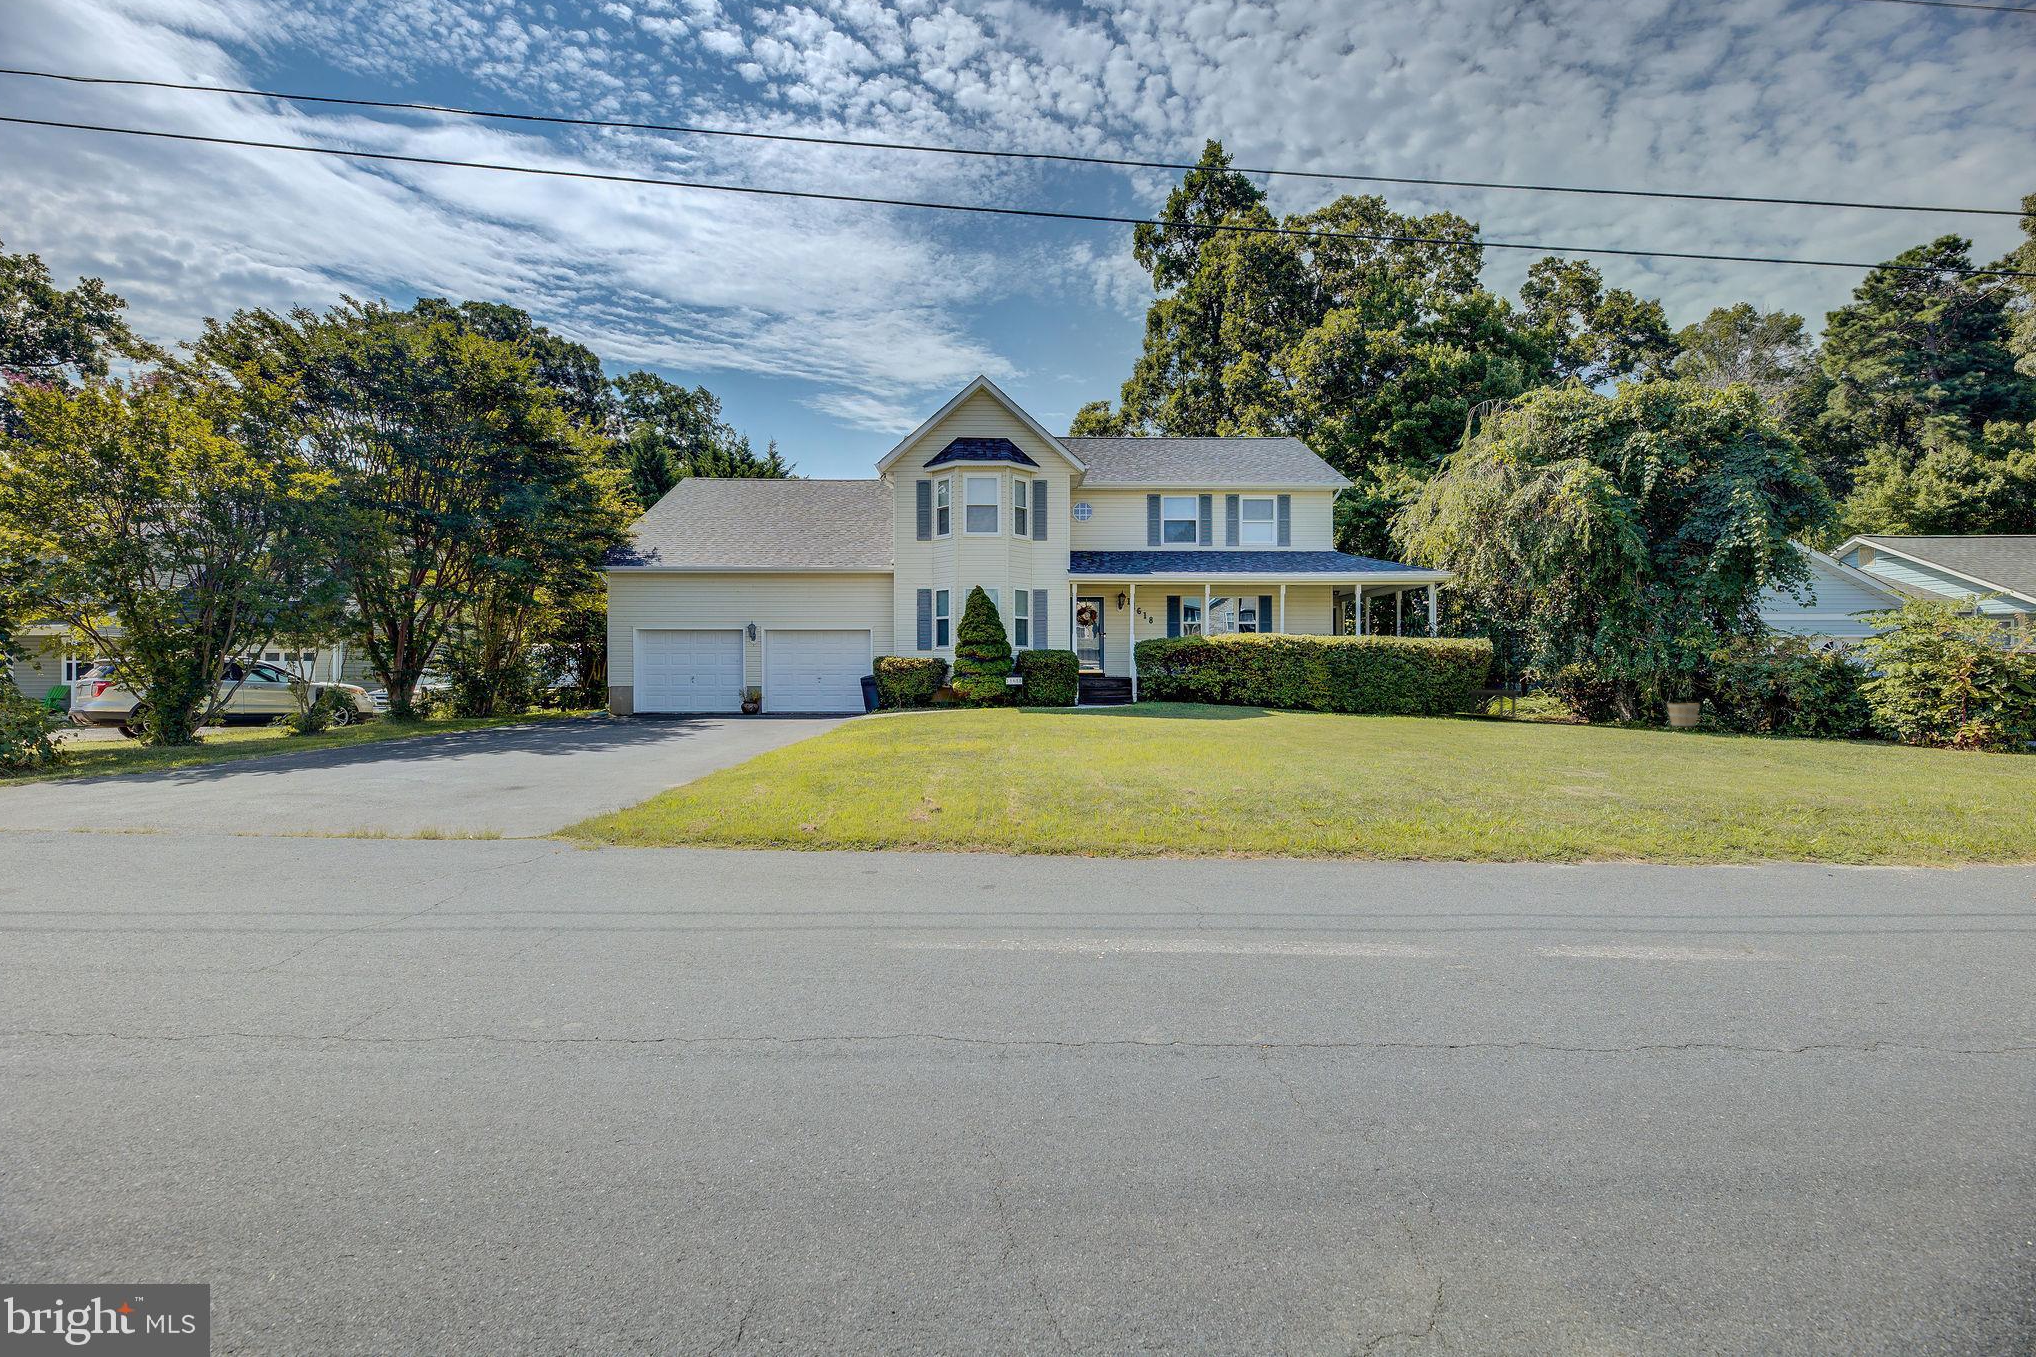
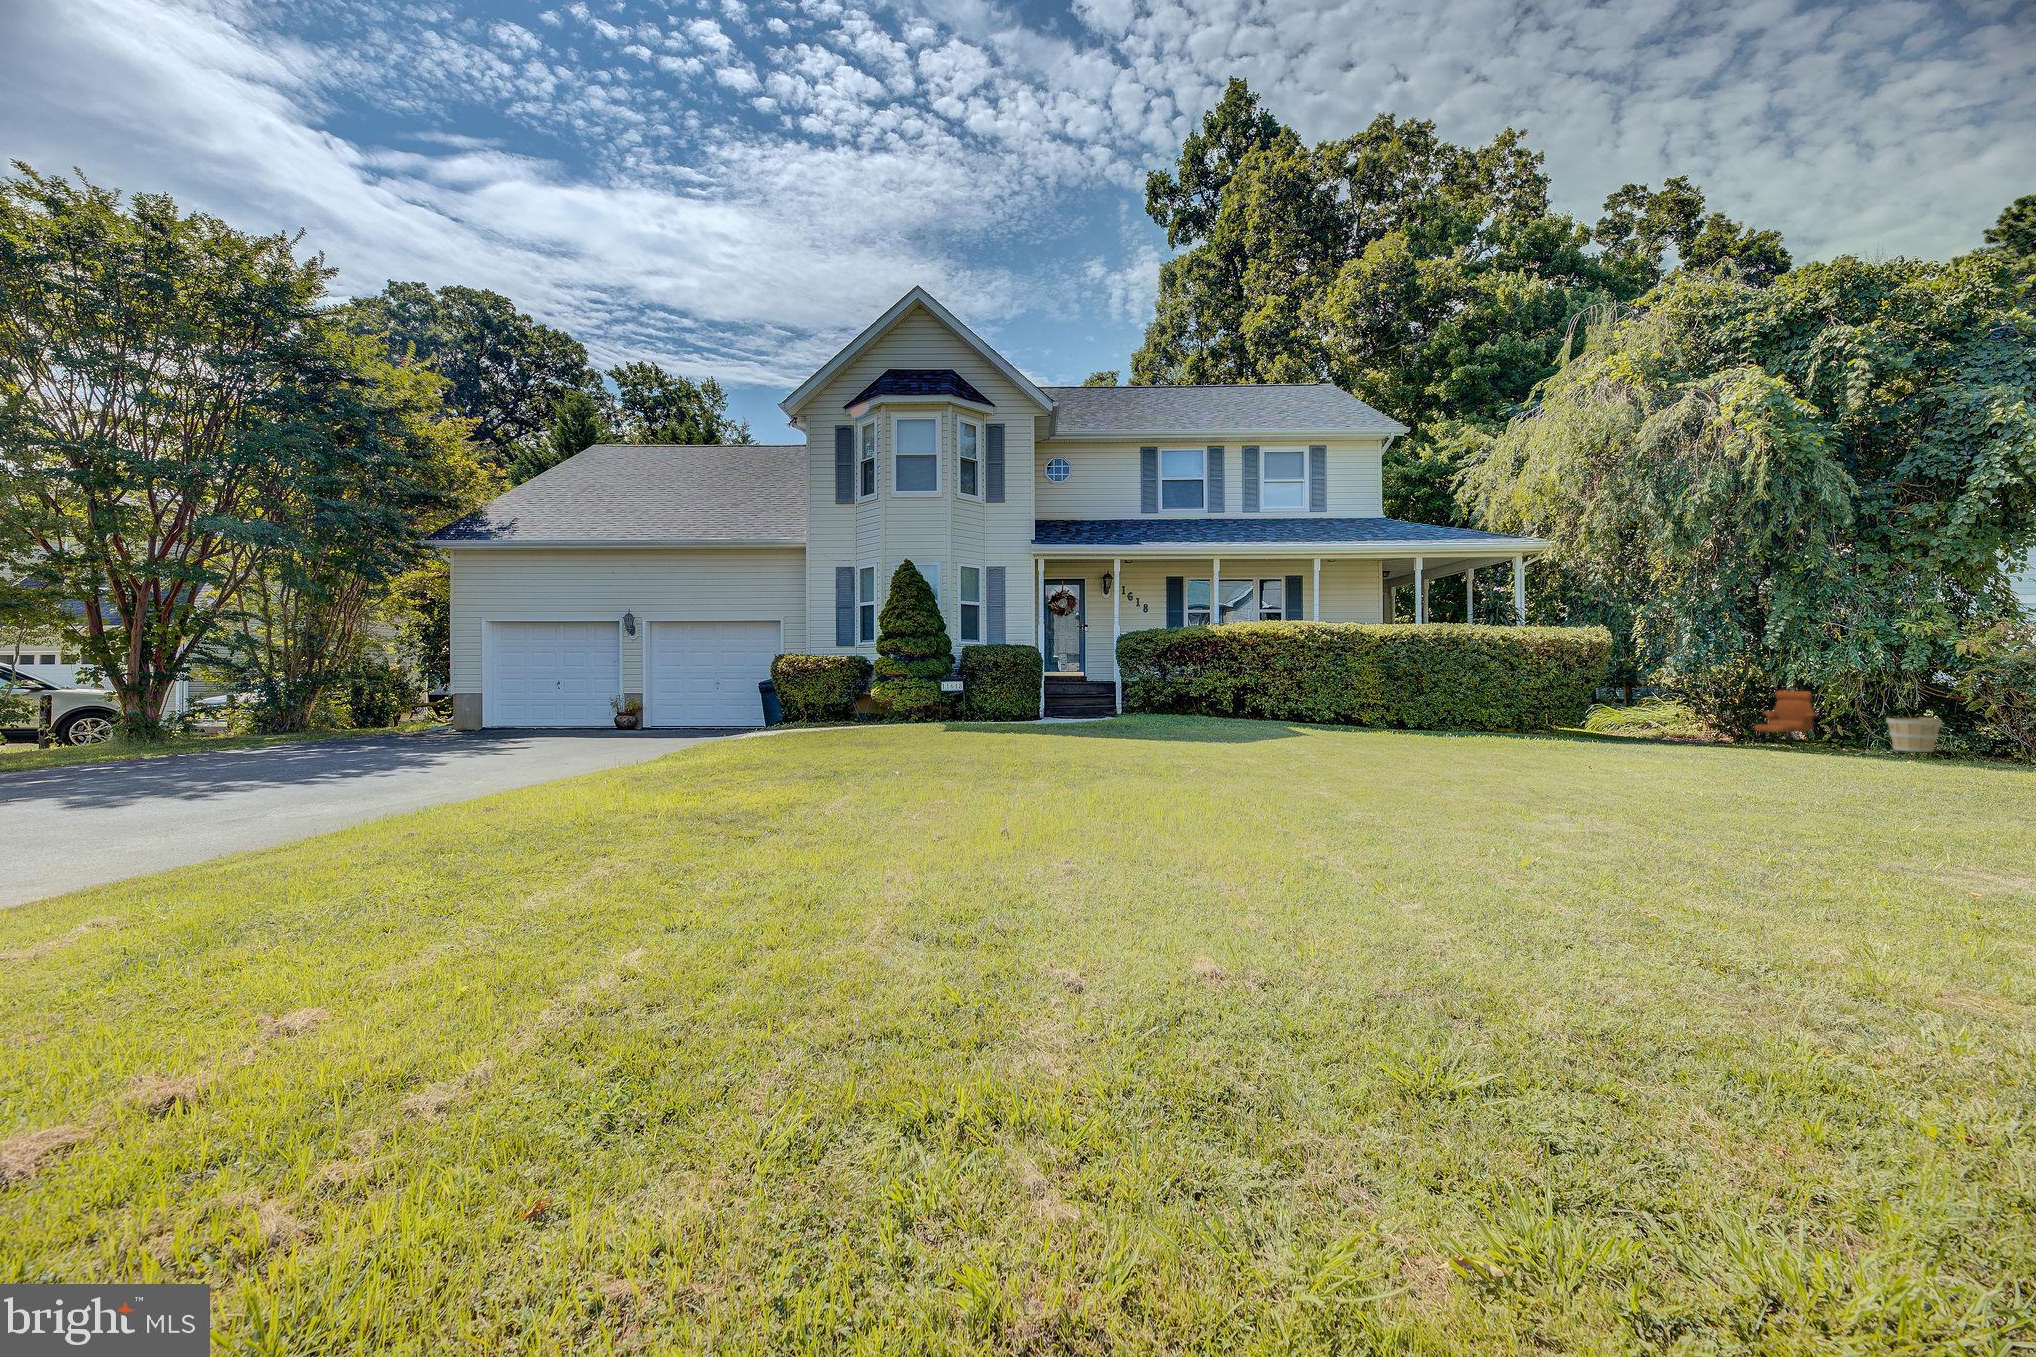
lounge chair: none [1585,685,1627,721] -> present [1755,691,1817,743]
round table: present [1470,690,1518,718] -> none [1579,698,1657,739]

